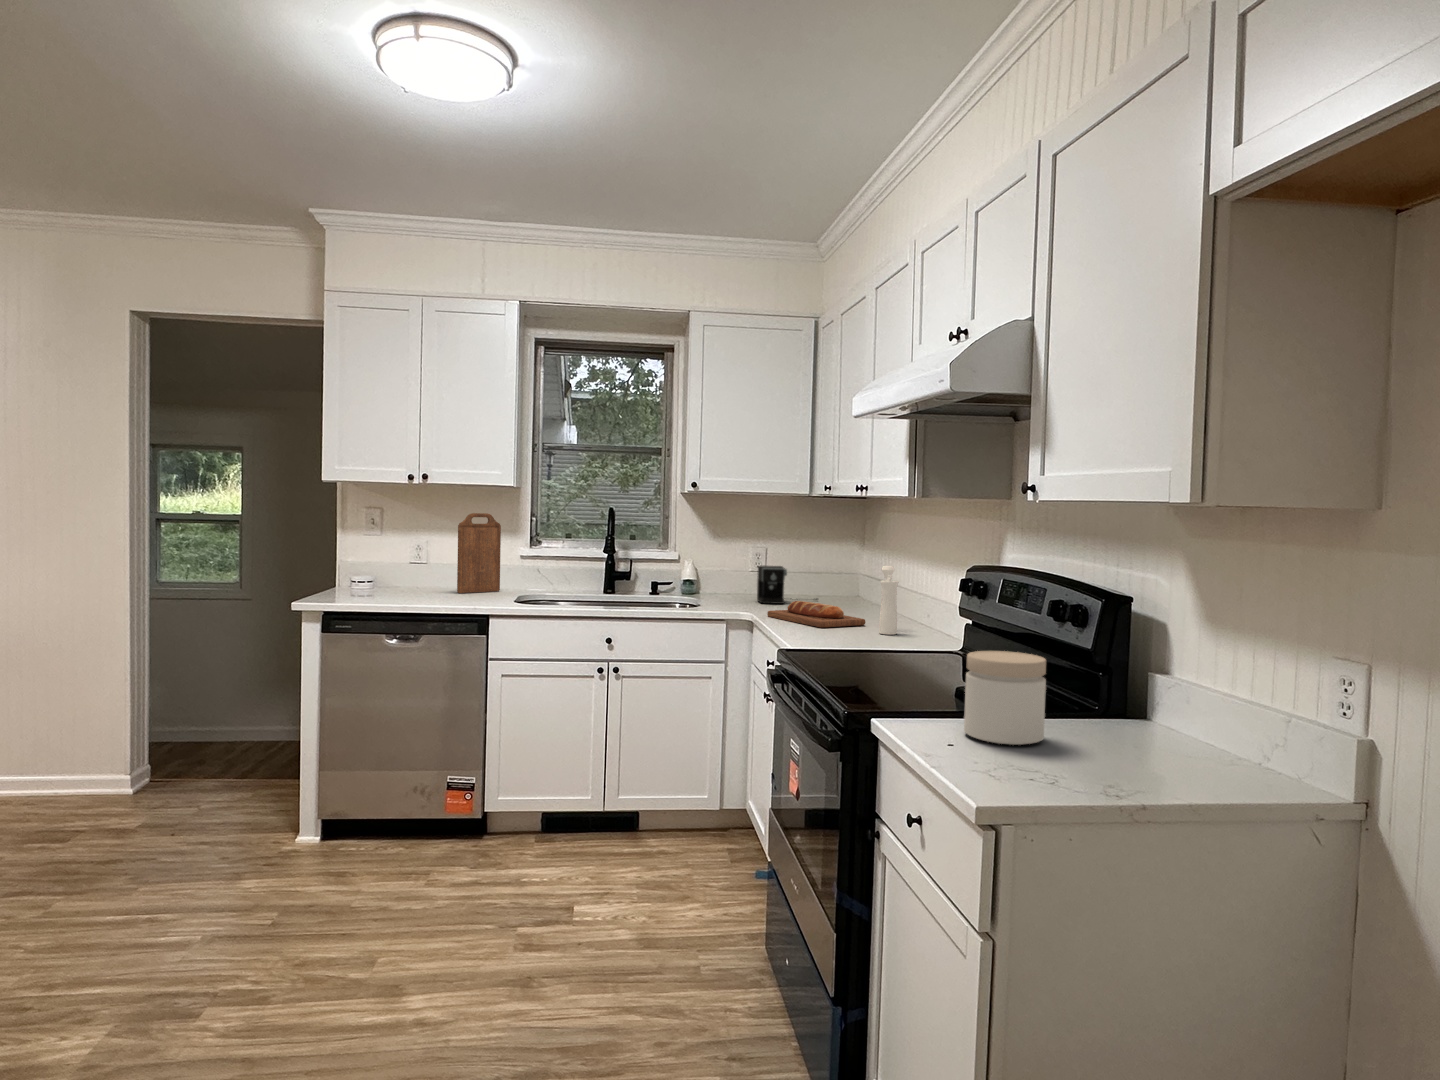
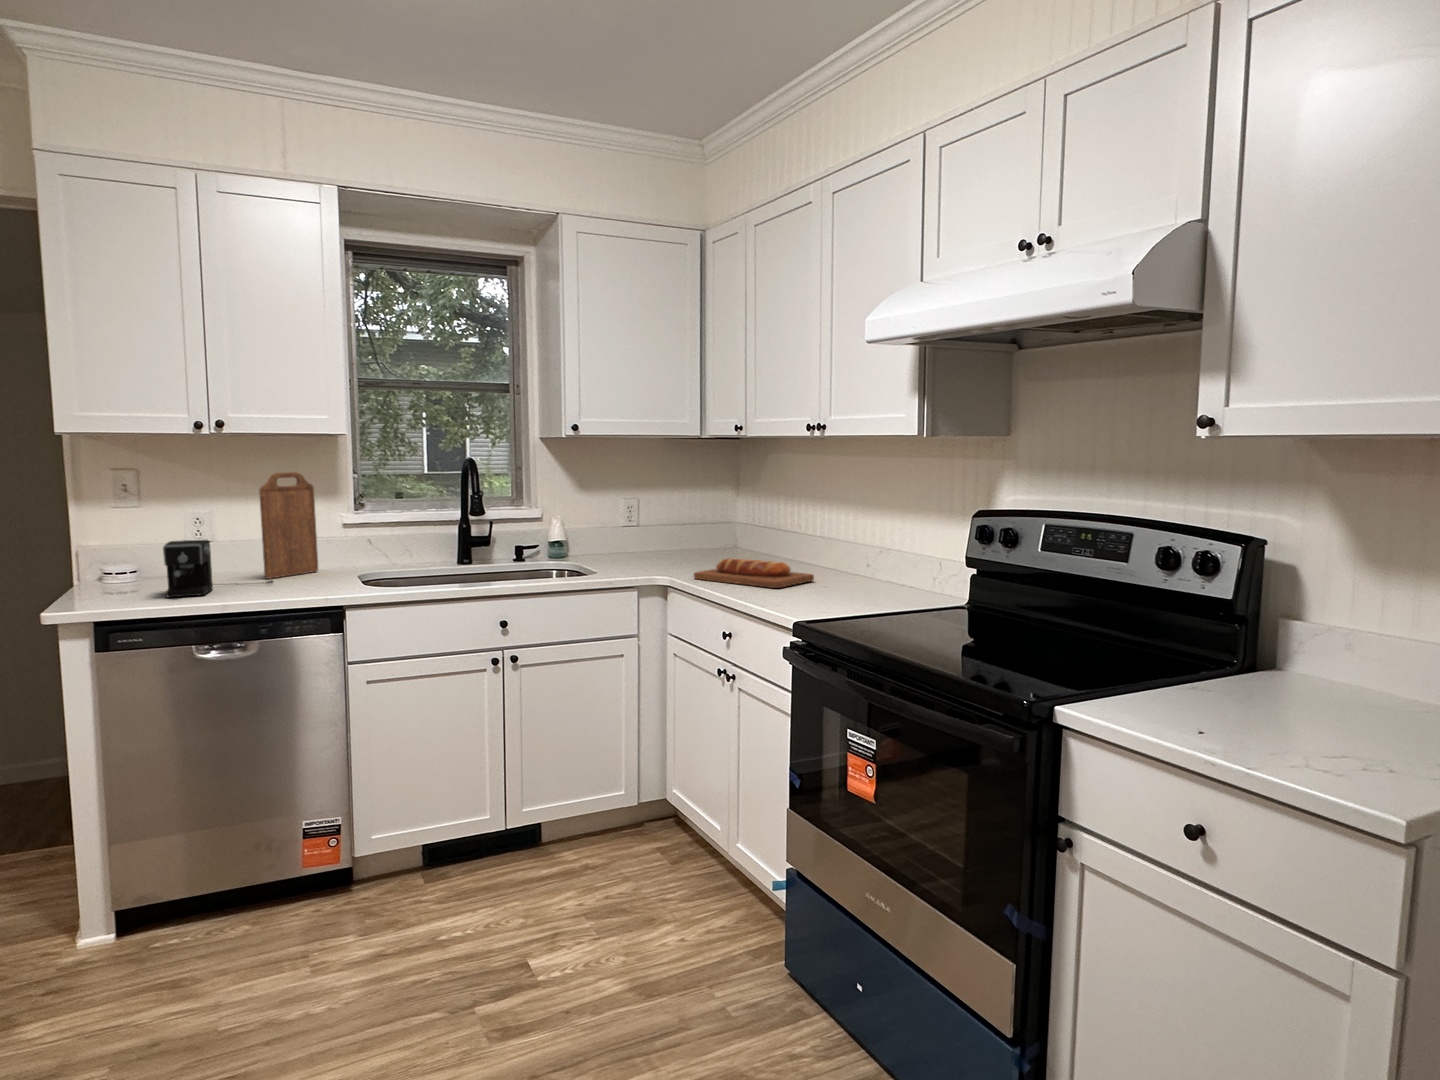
coffee maker: present [757,566,818,604] -> present [163,540,273,597]
pepper mill: present [879,566,899,635] -> none [835,513,866,591]
jar: present [964,651,1046,745] -> none [1190,616,1297,728]

